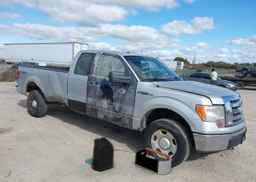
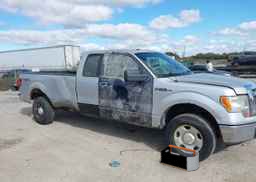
backpack: present [92,137,114,171] -> none [117,138,140,174]

